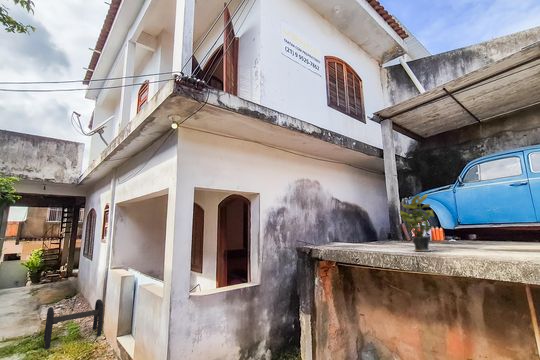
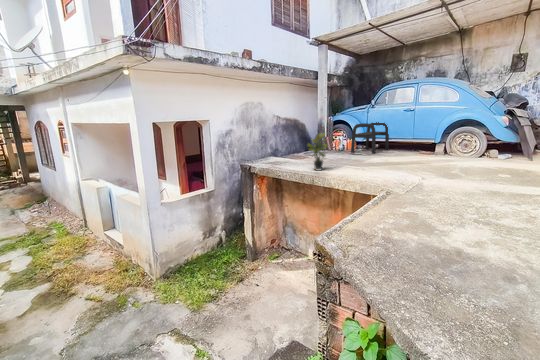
bench: present [44,299,103,349] -> present [351,122,389,154]

